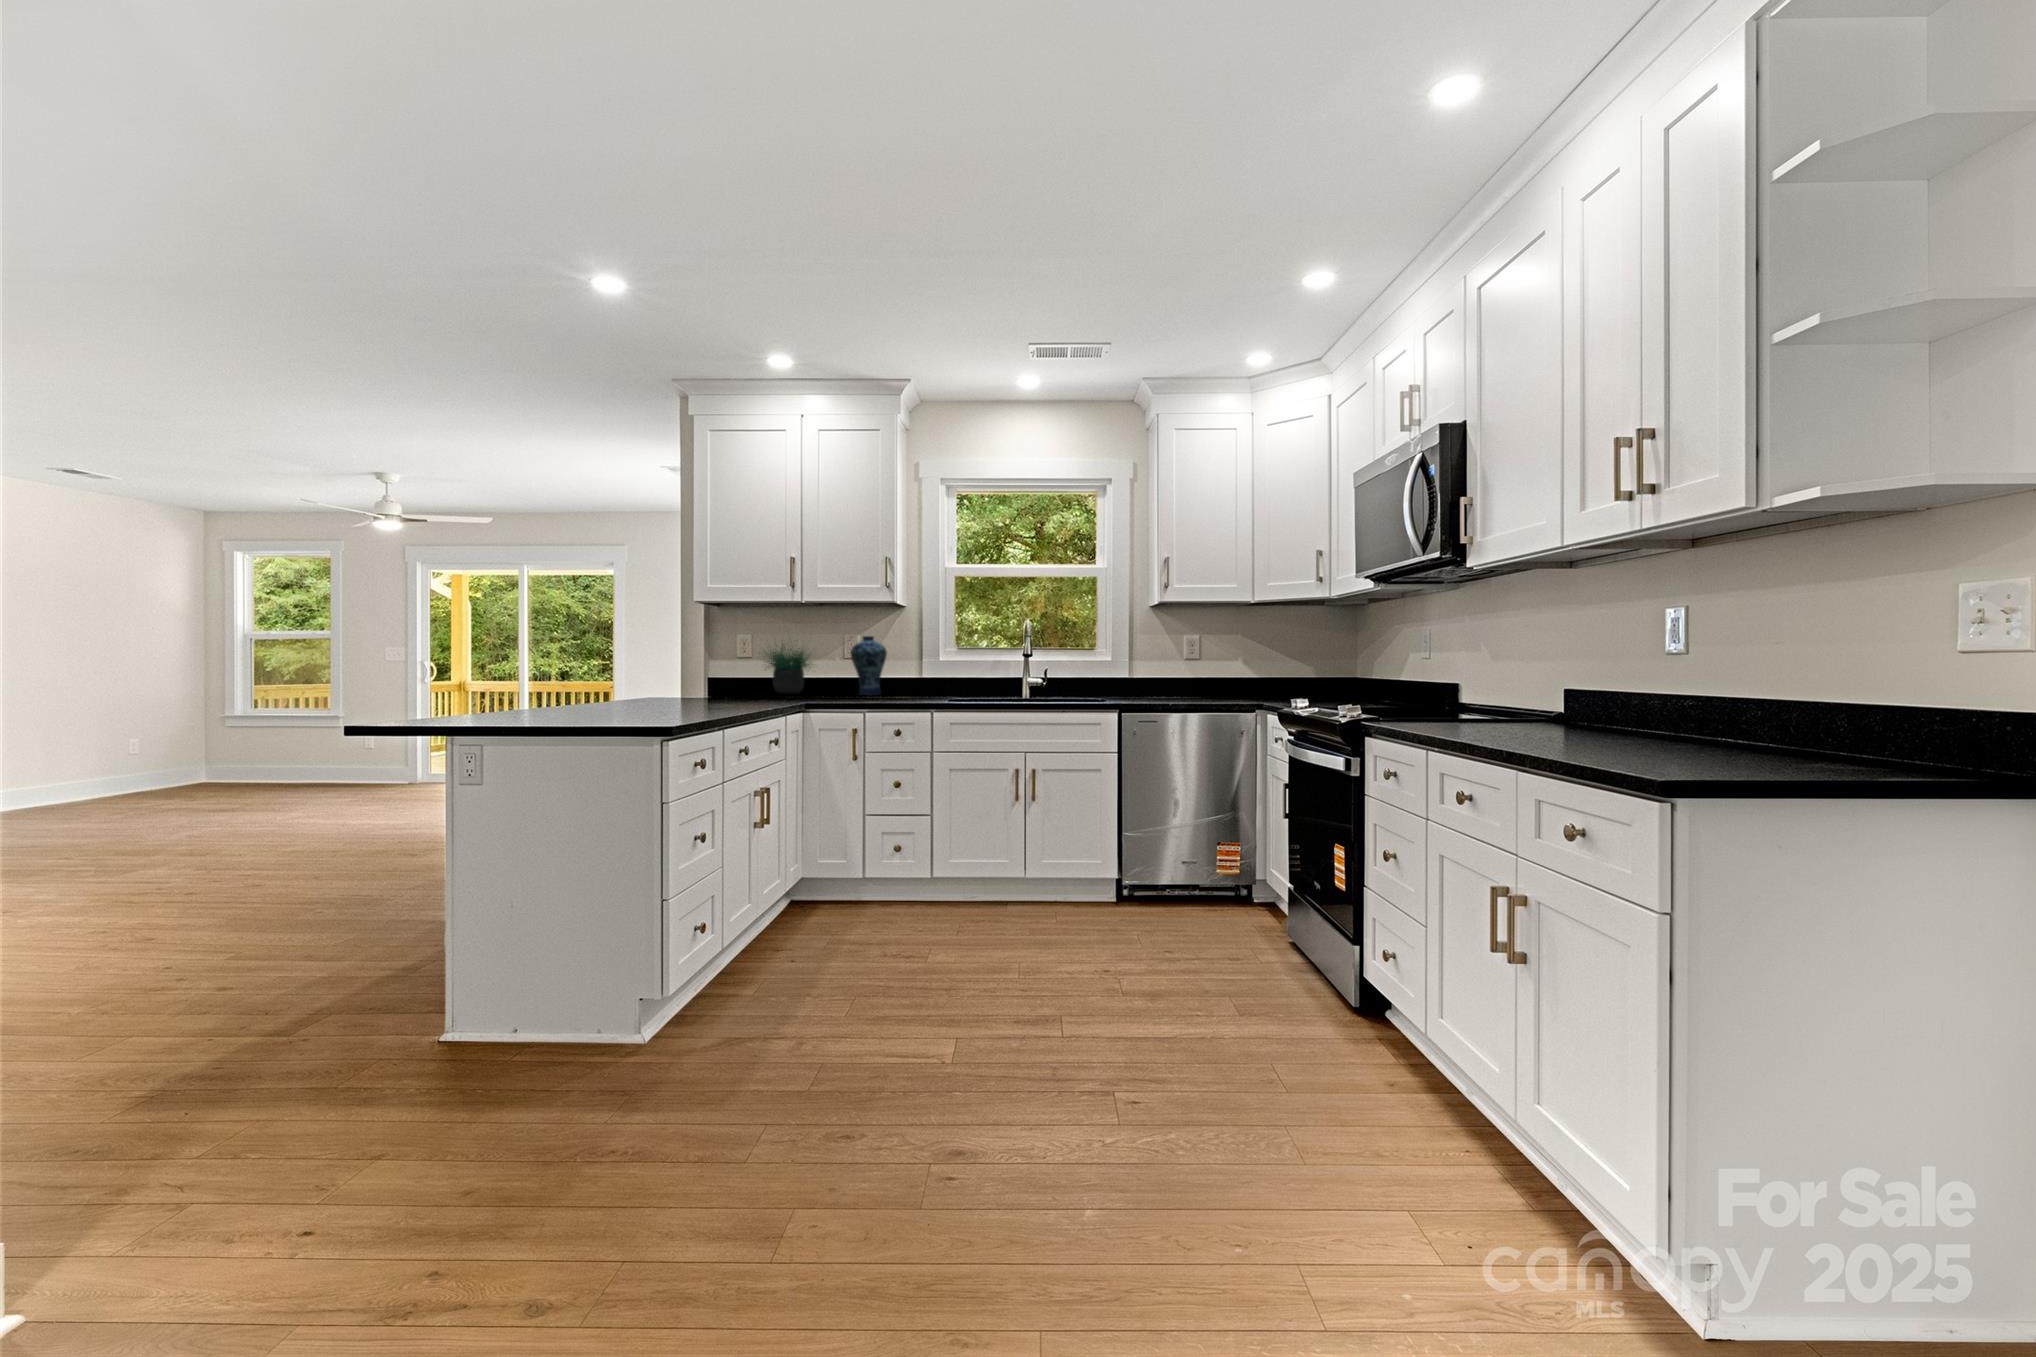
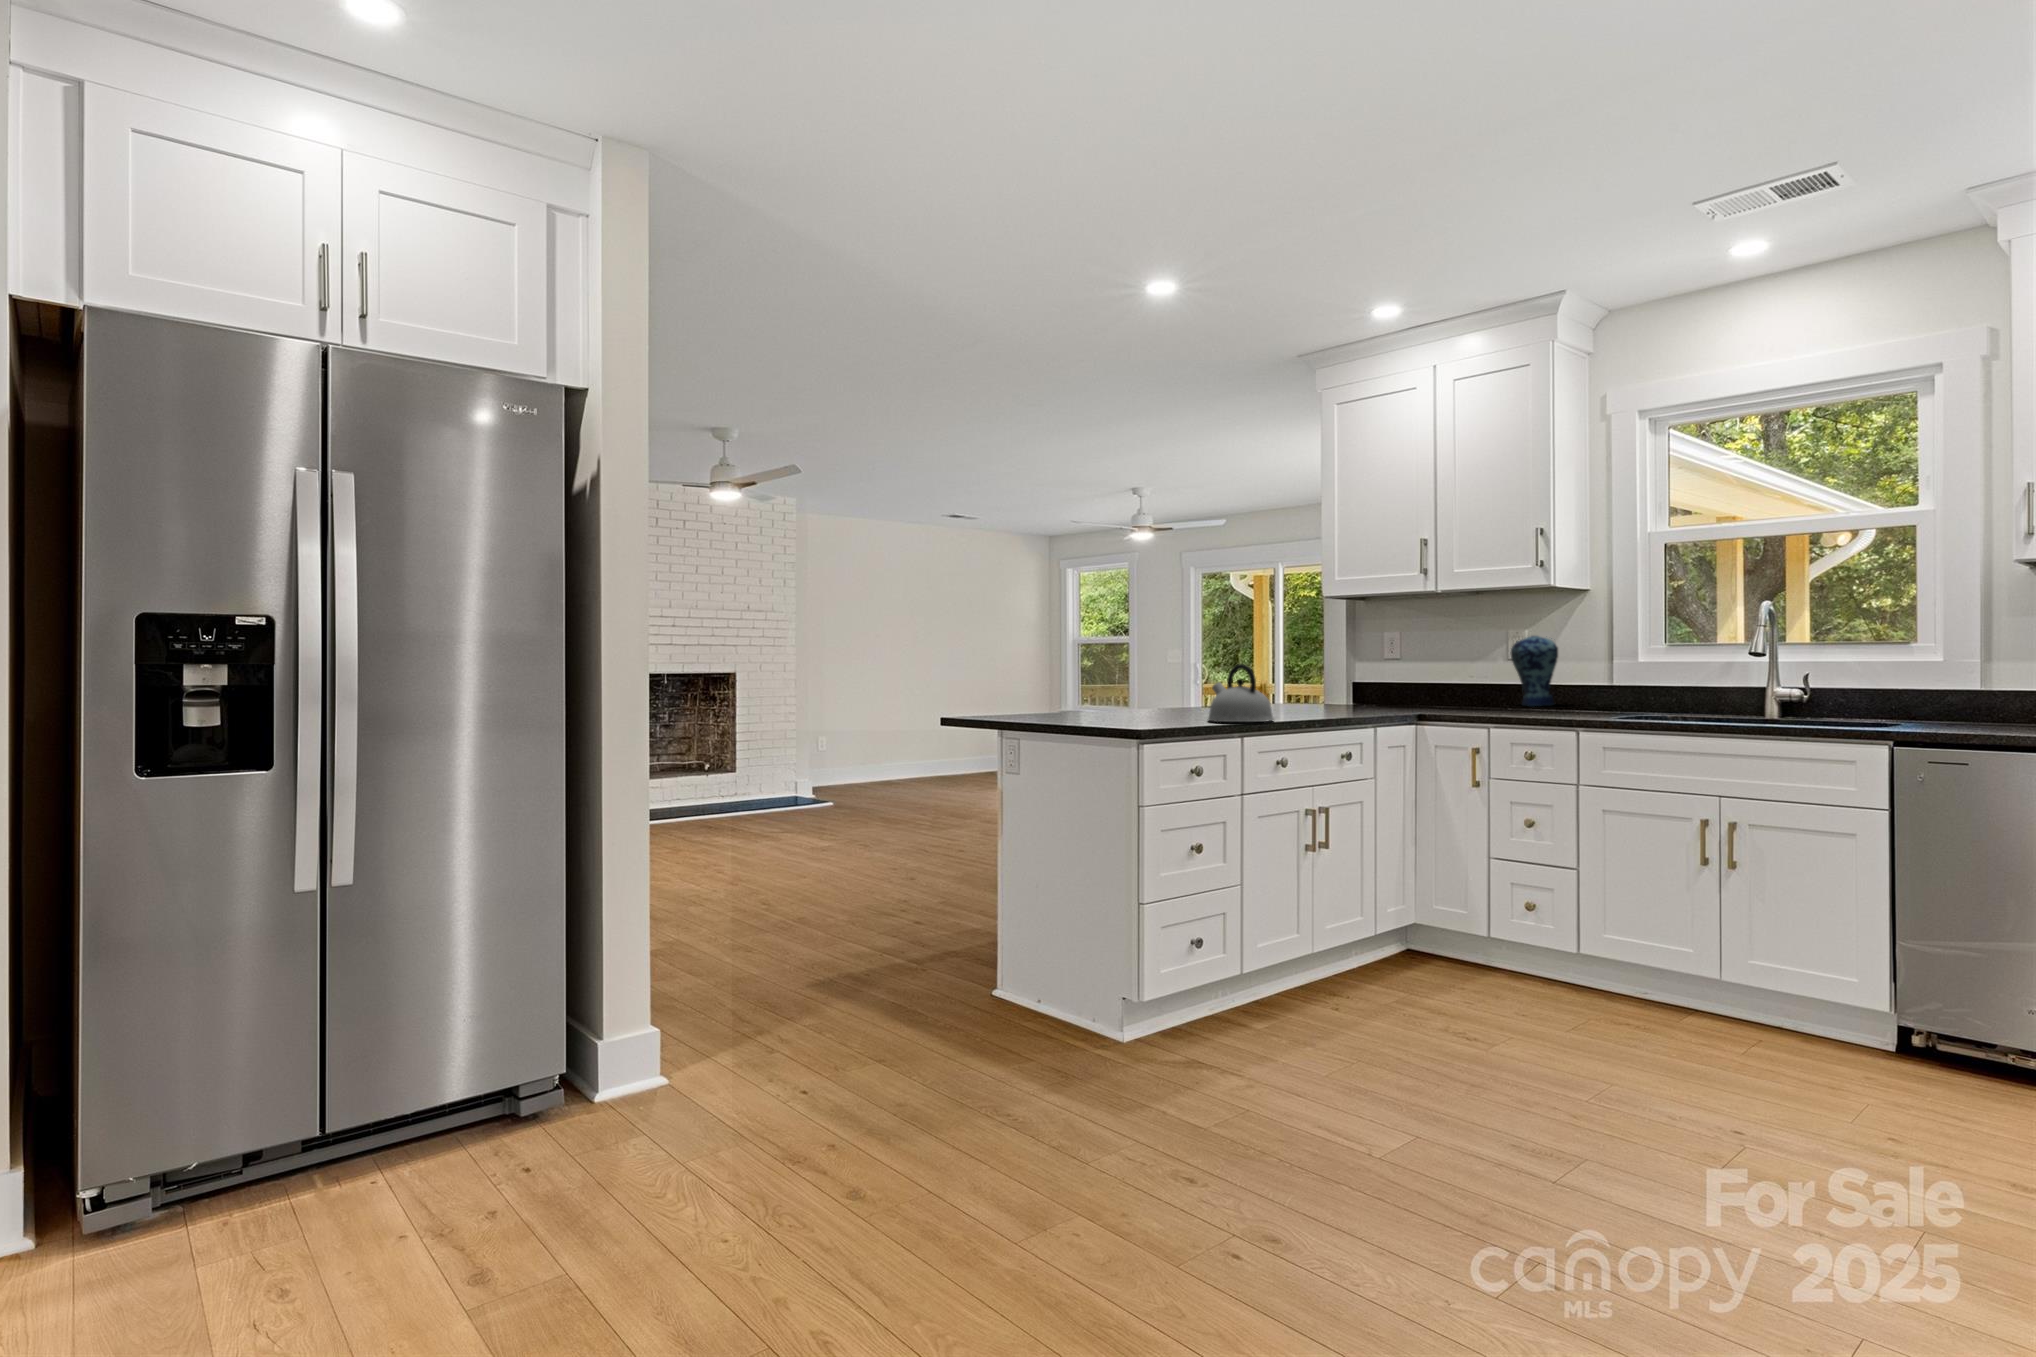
potted plant: present [765,639,812,694] -> none [1389,620,1480,703]
kettle: none [656,656,721,710] -> present [1208,664,1274,722]

